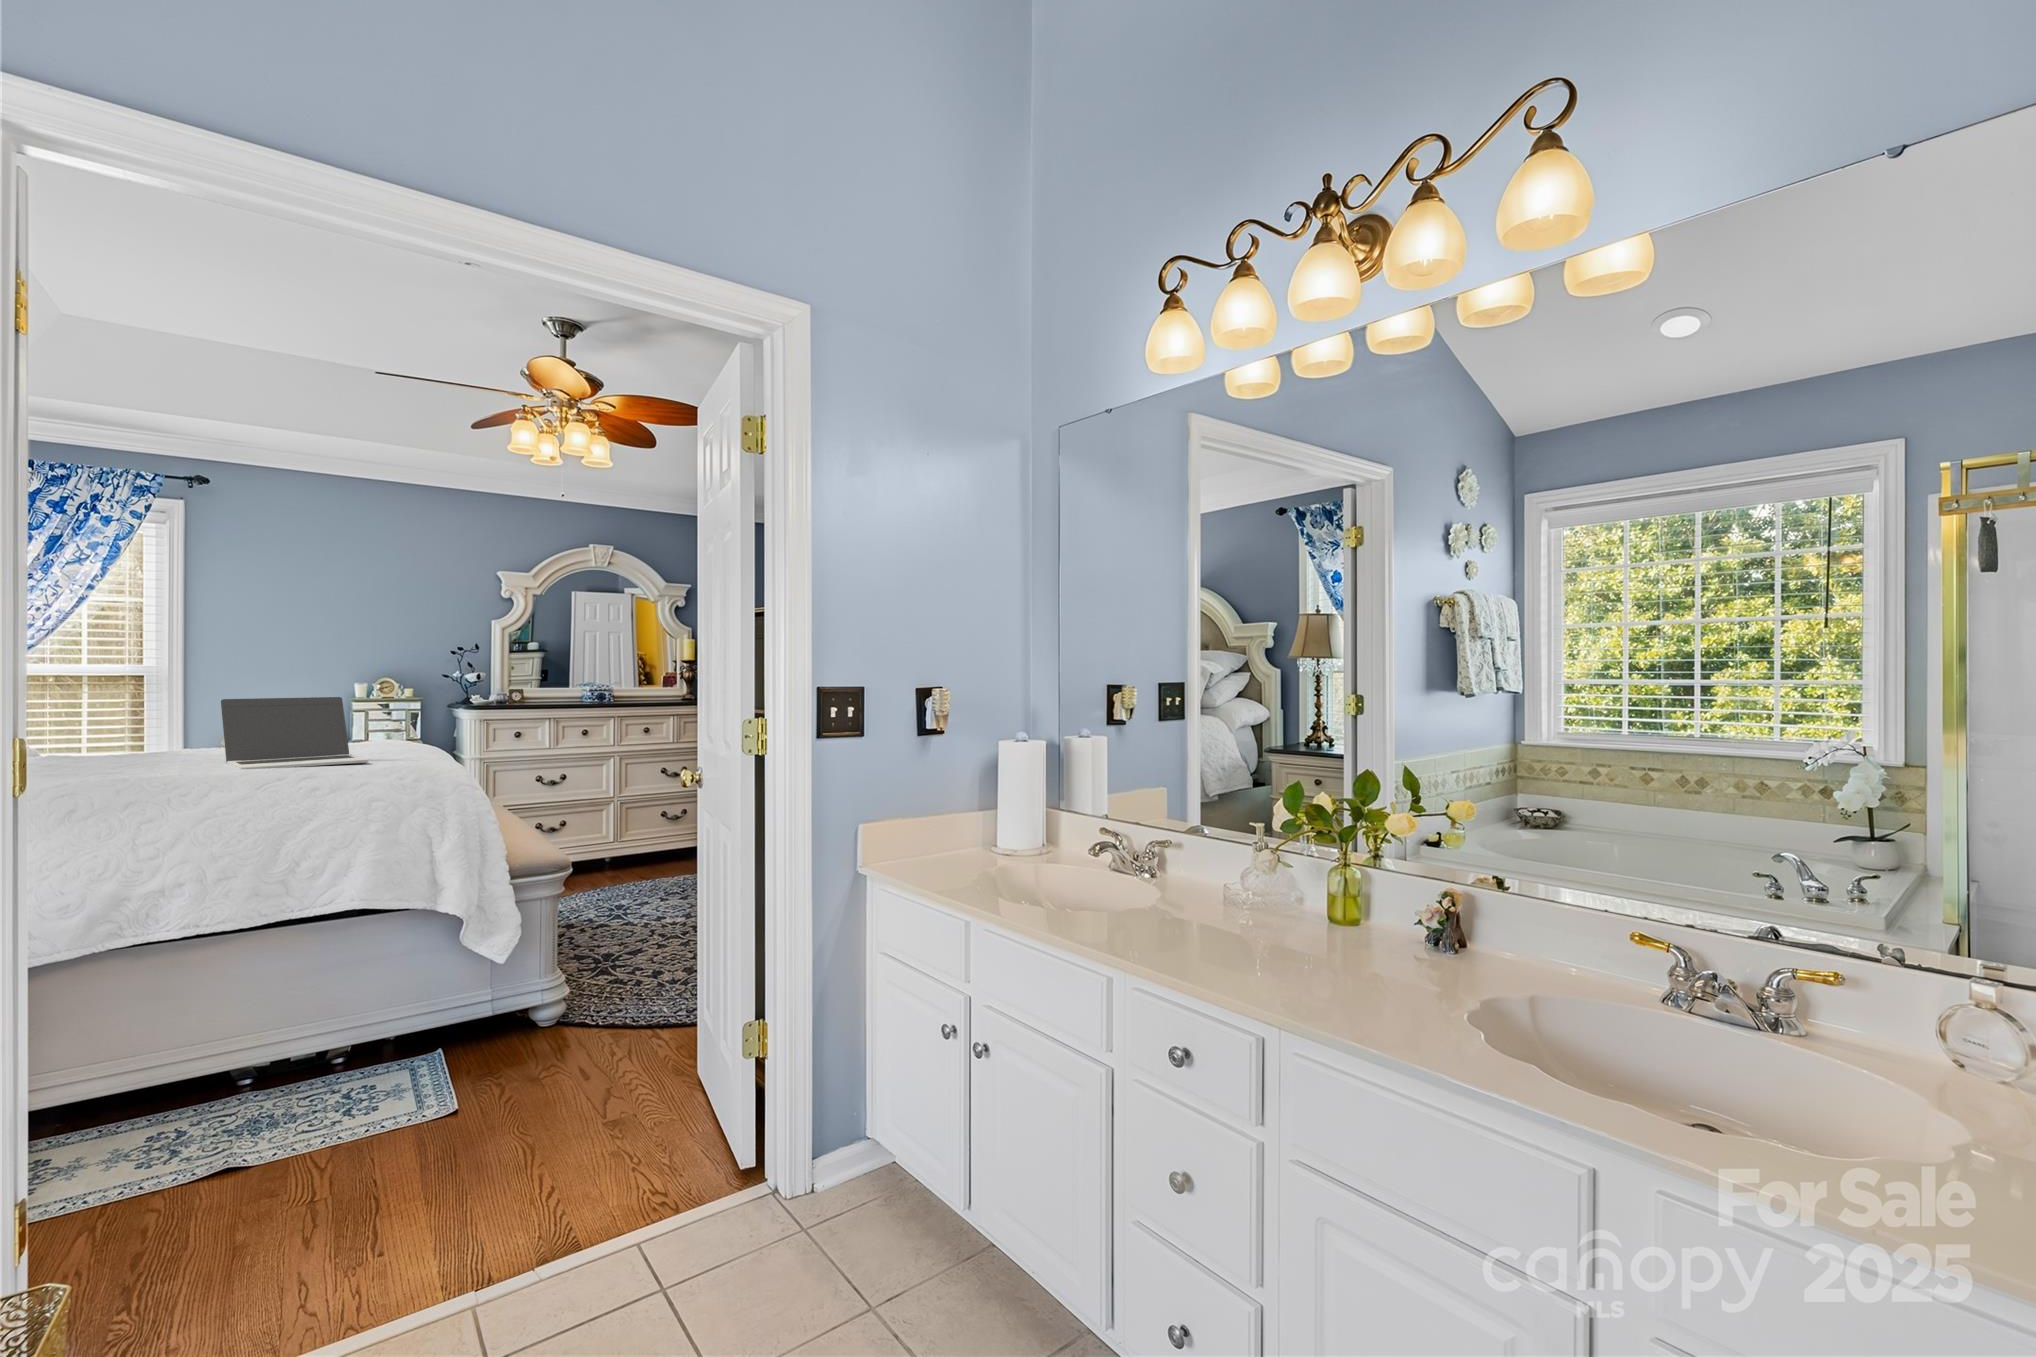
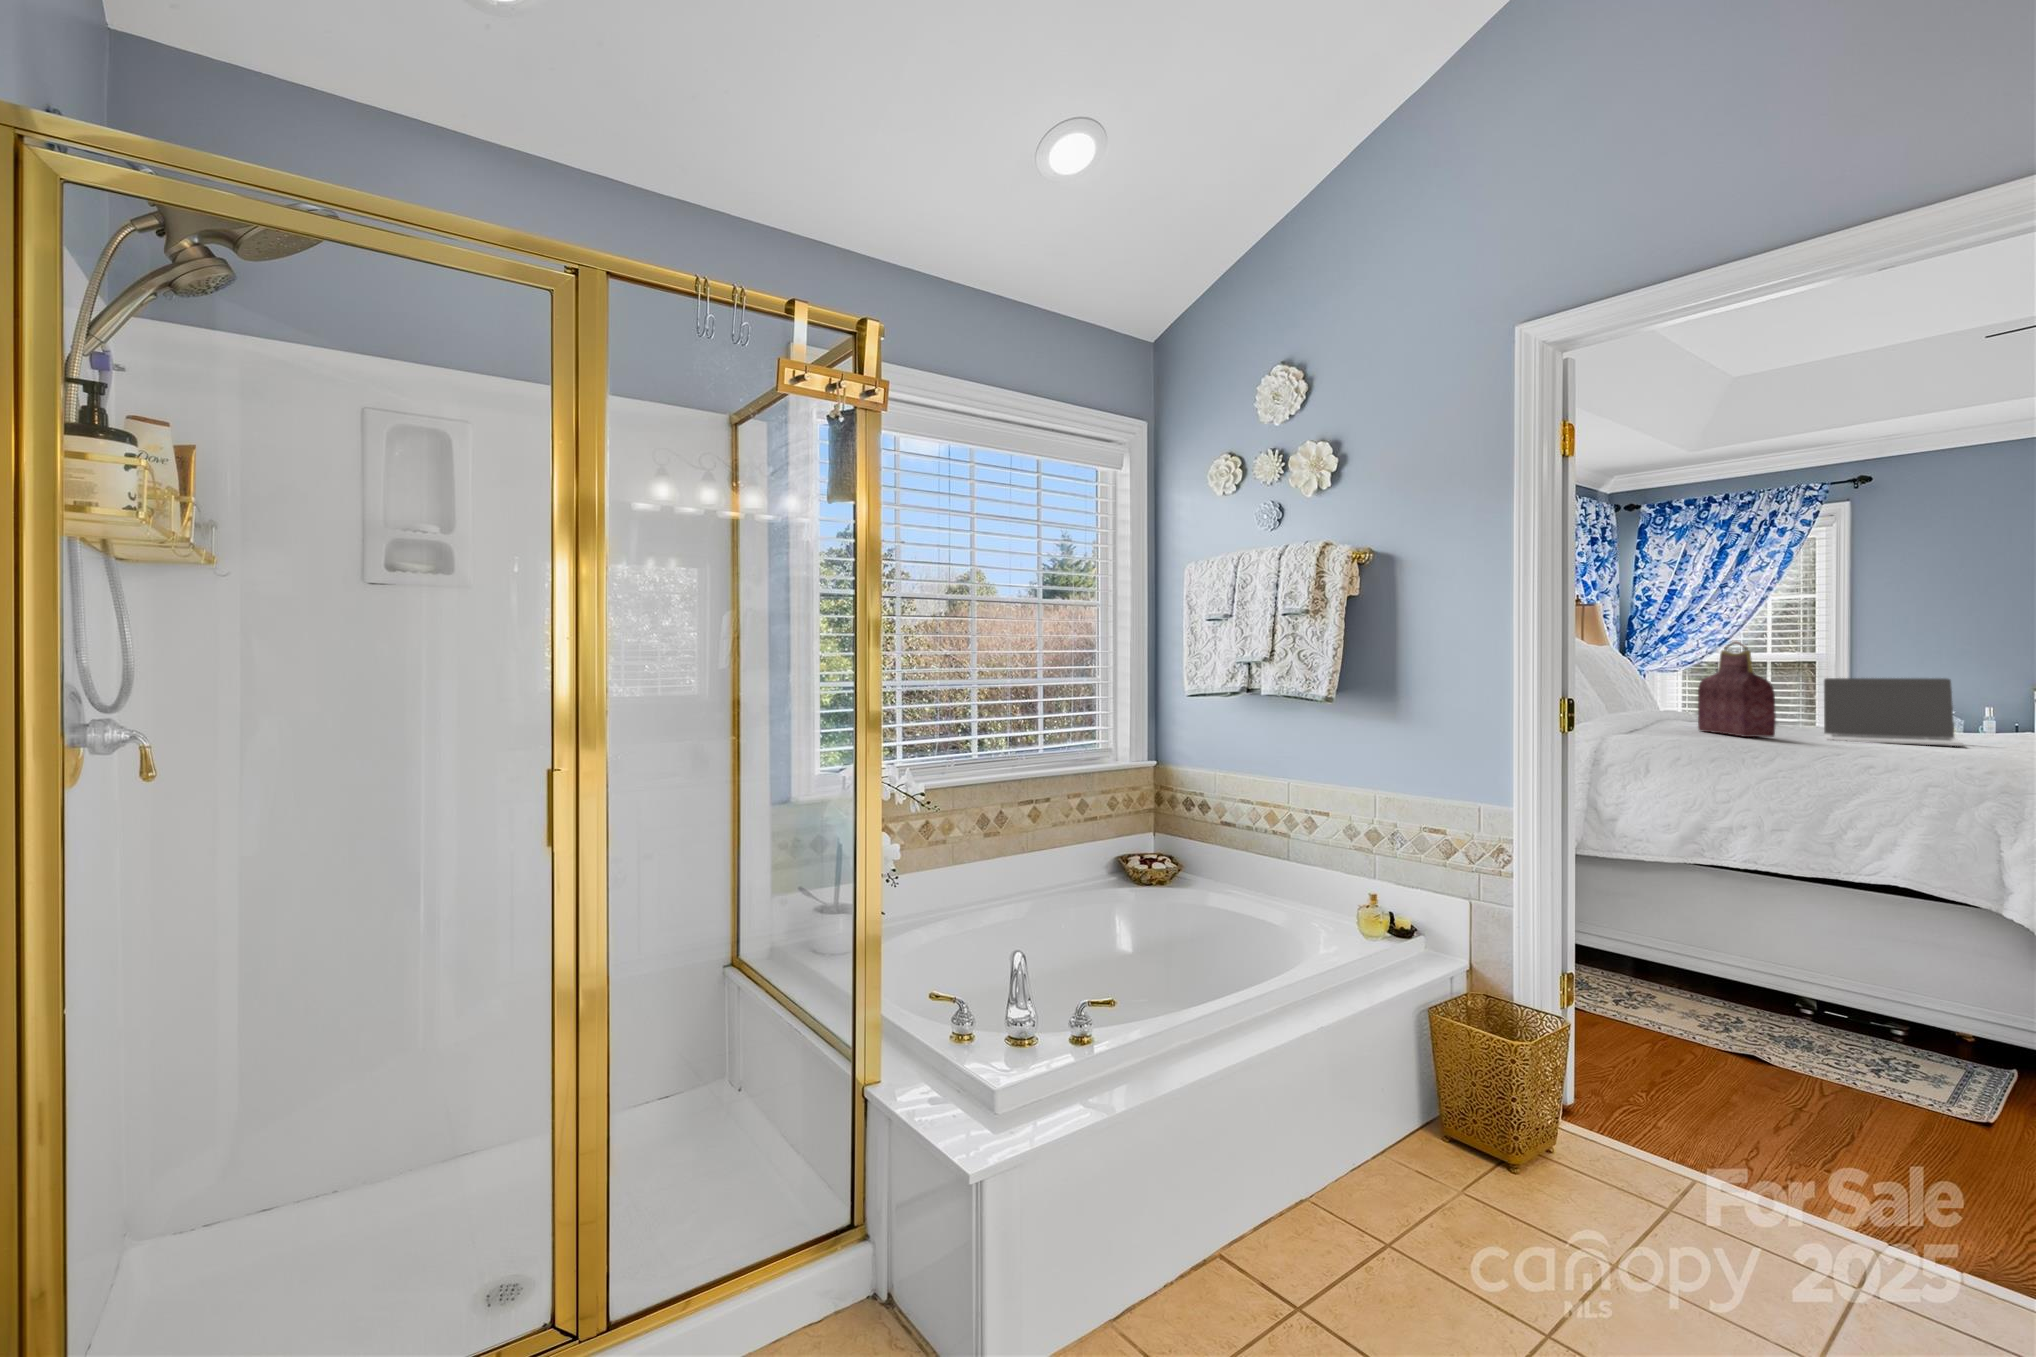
handbag: none [72,658,192,776] -> present [1698,642,1776,737]

